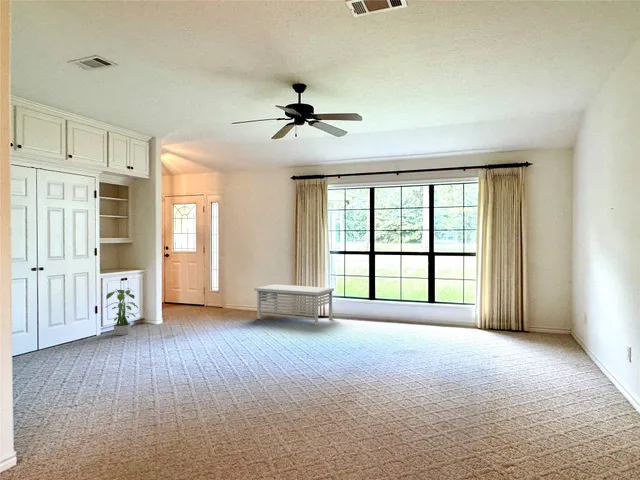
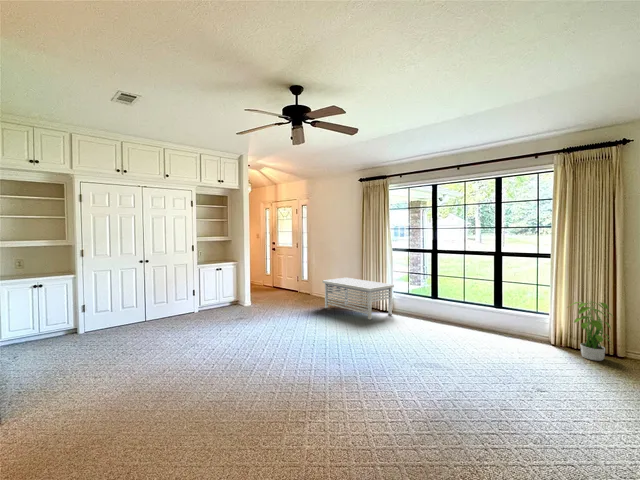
potted plant: present [106,288,138,335] -> present [572,301,612,361]

